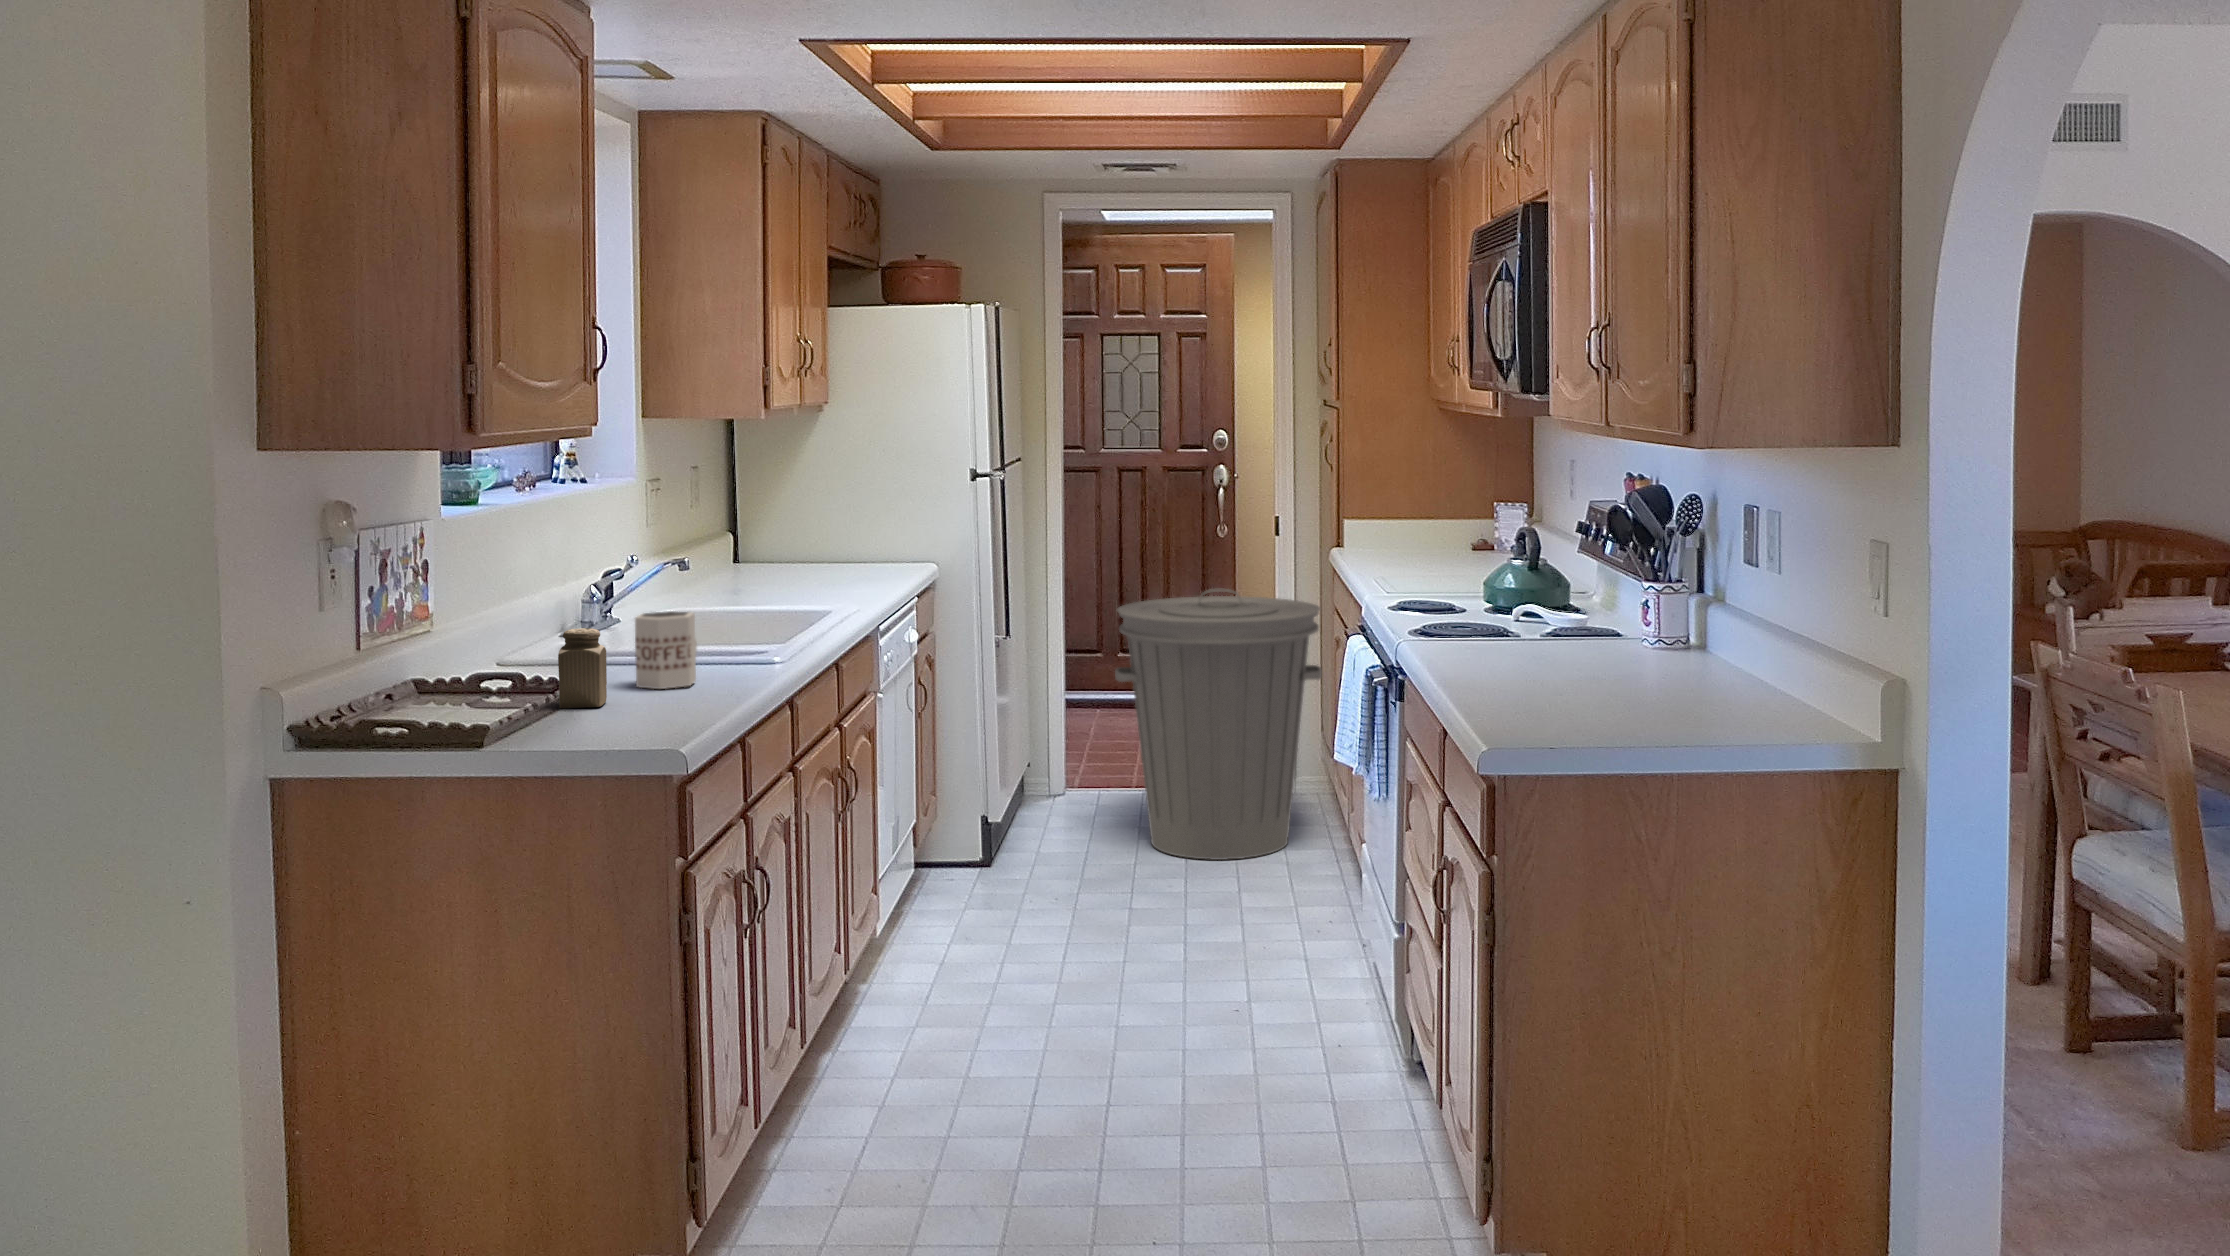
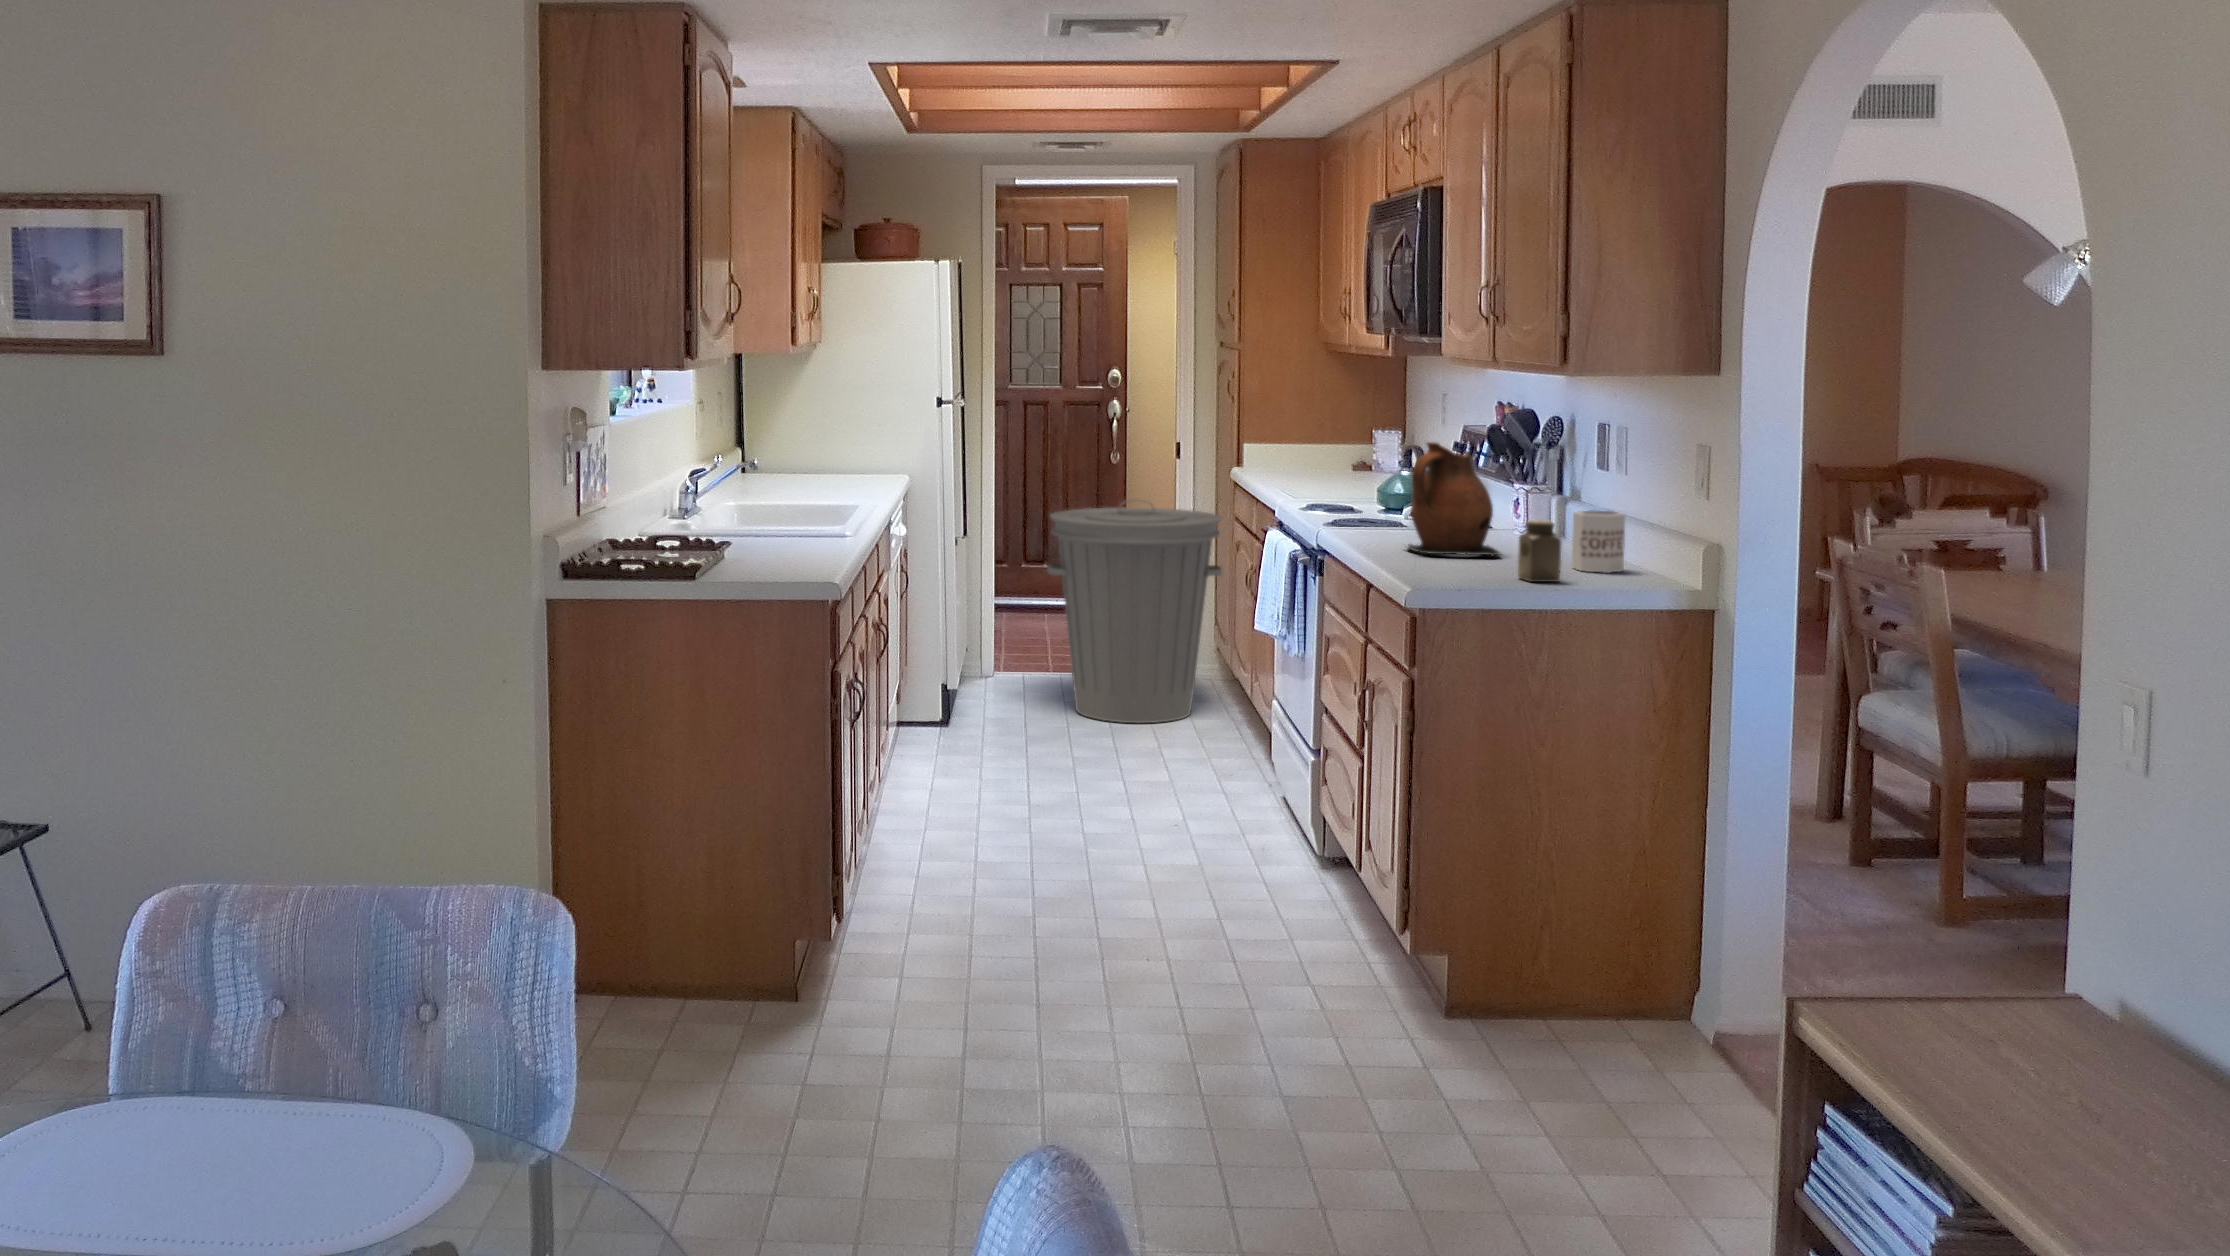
ceramic pitcher: none [1495,535,1622,689] -> present [1408,442,1501,556]
mug: present [635,611,697,689] -> present [1572,511,1625,573]
salt shaker: present [558,628,607,708] -> present [1518,520,1561,582]

